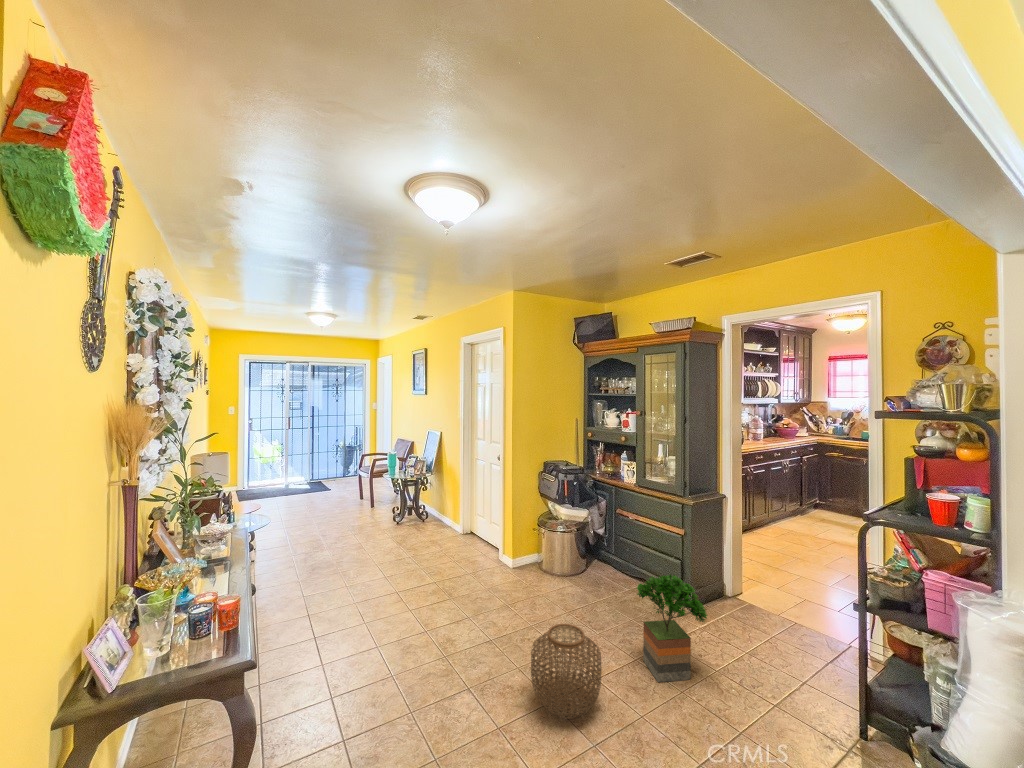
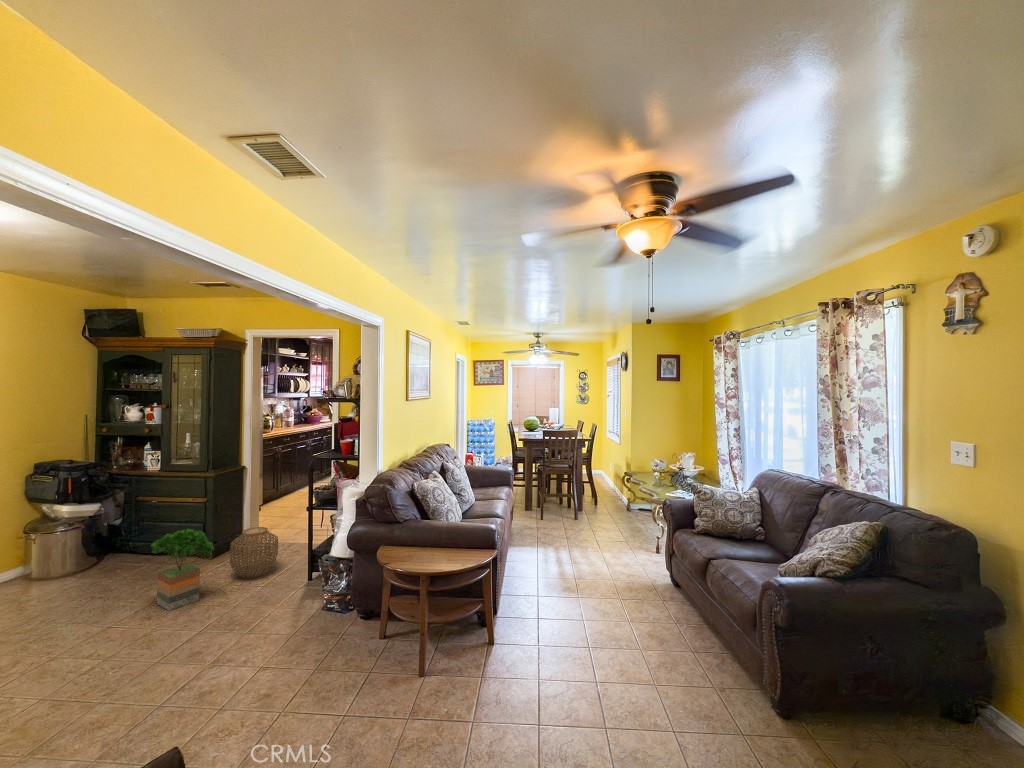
woven basket: present [531,624,601,719] -> present [230,527,278,578]

